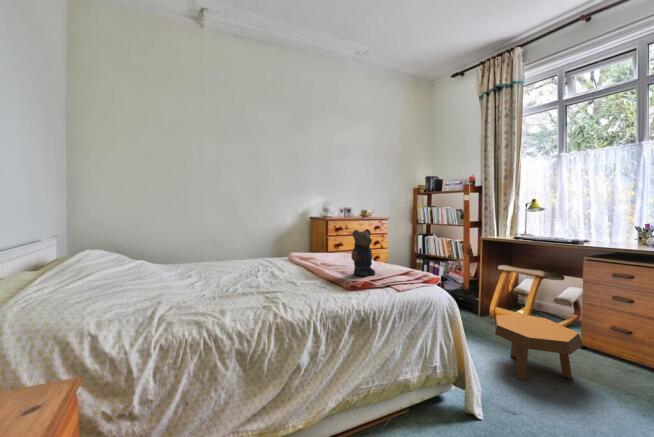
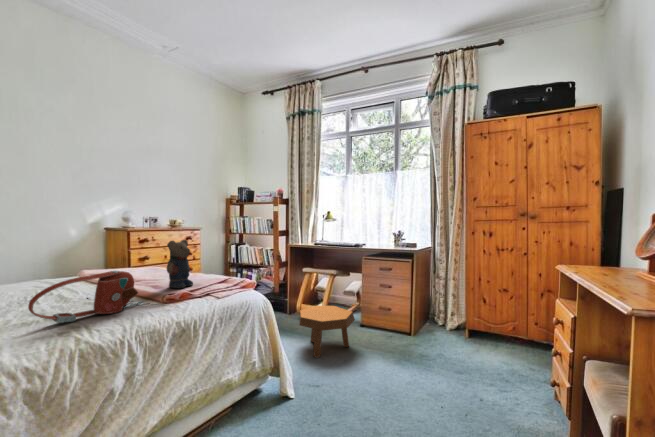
handbag: none [250,255,326,295] -> present [28,271,138,323]

